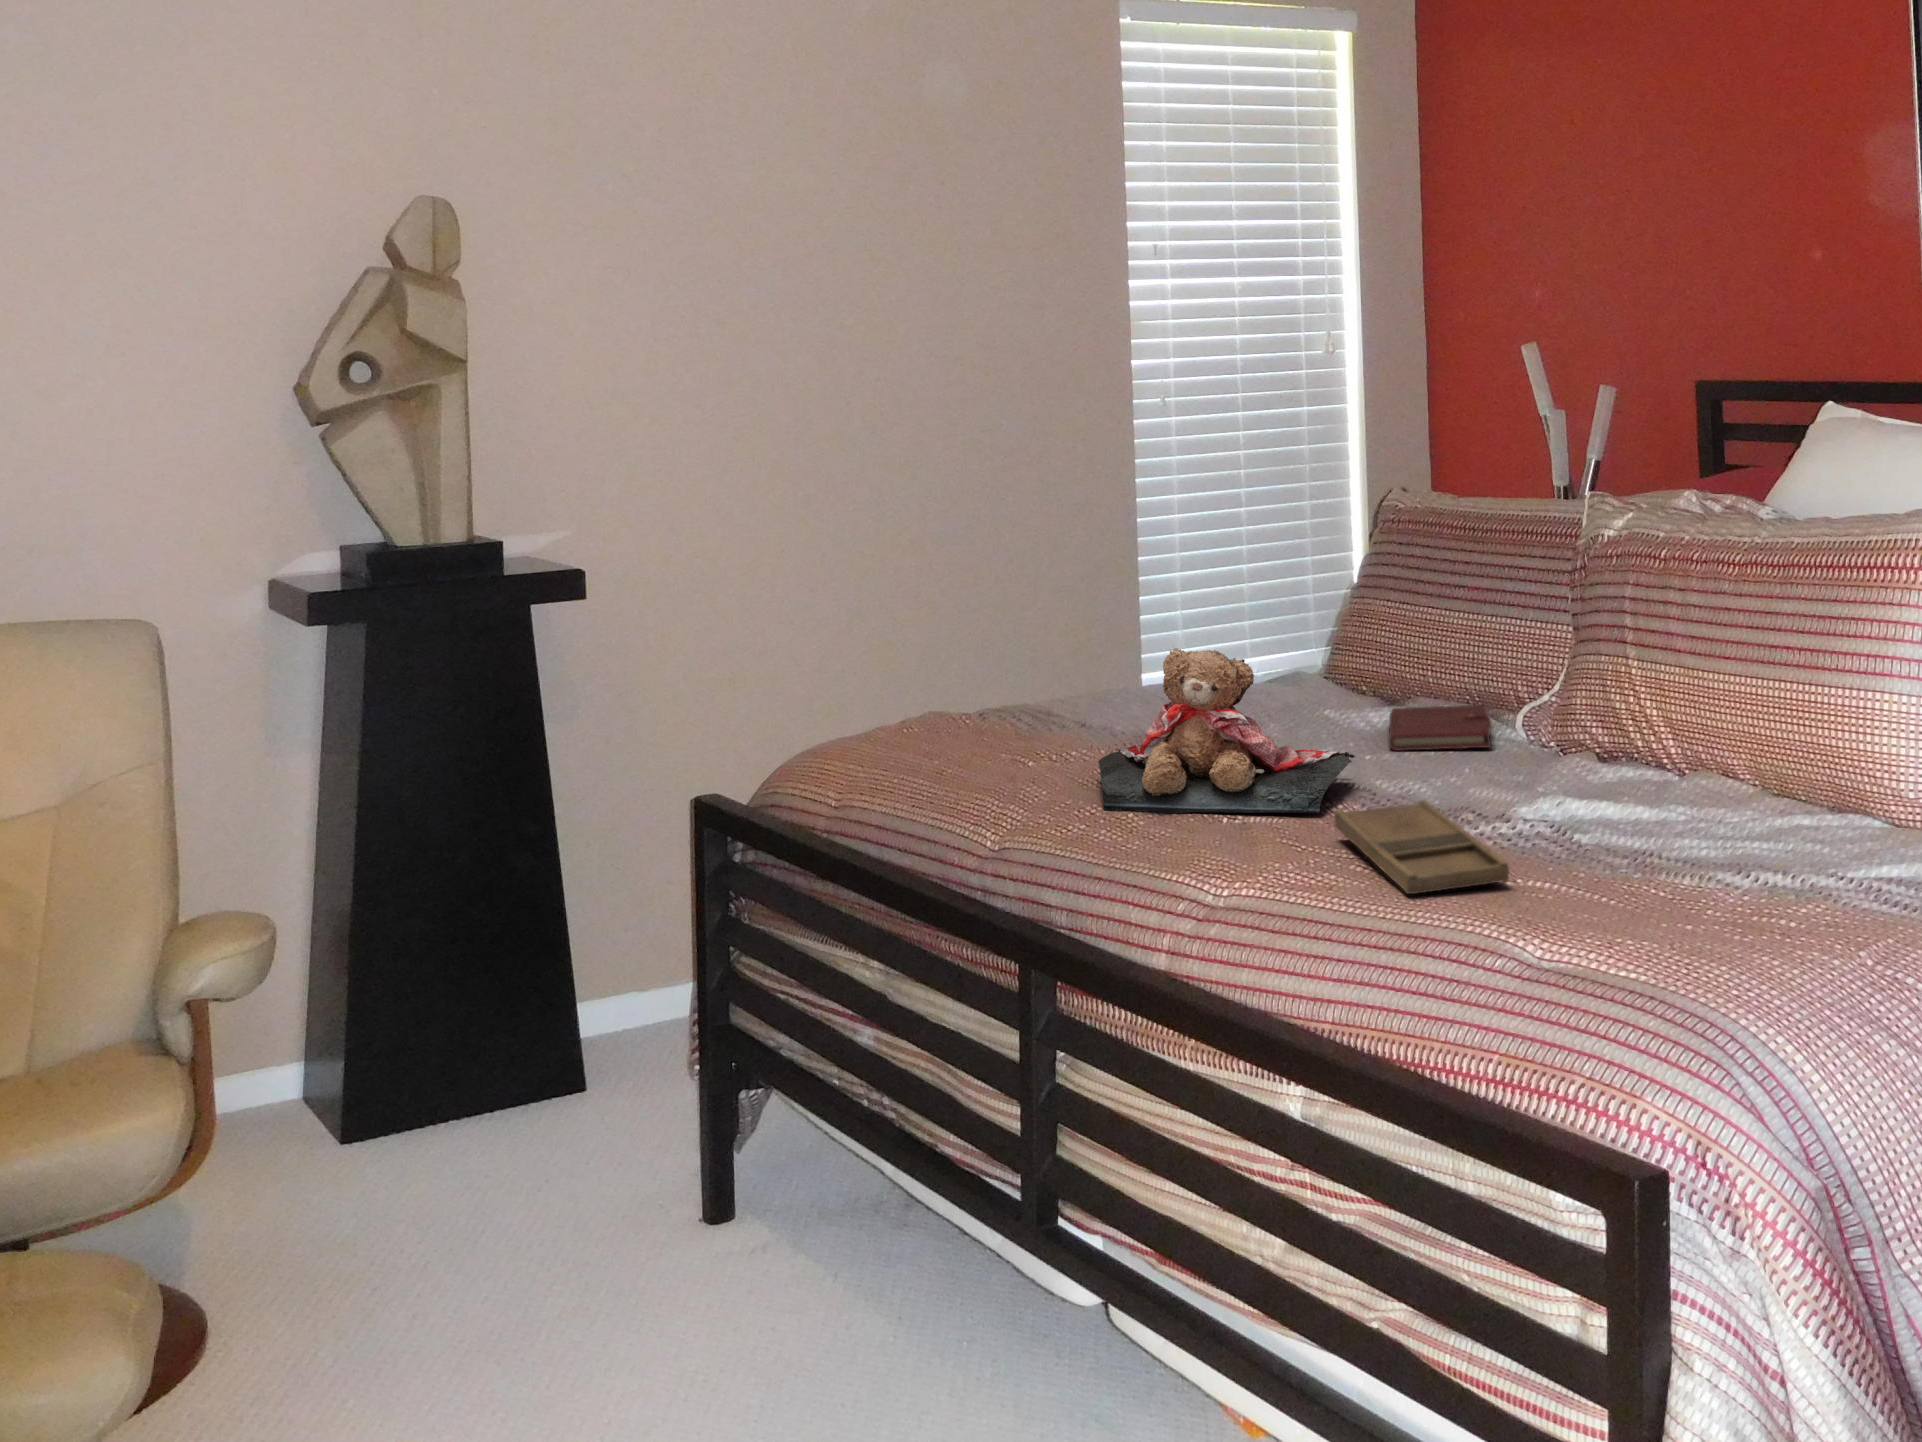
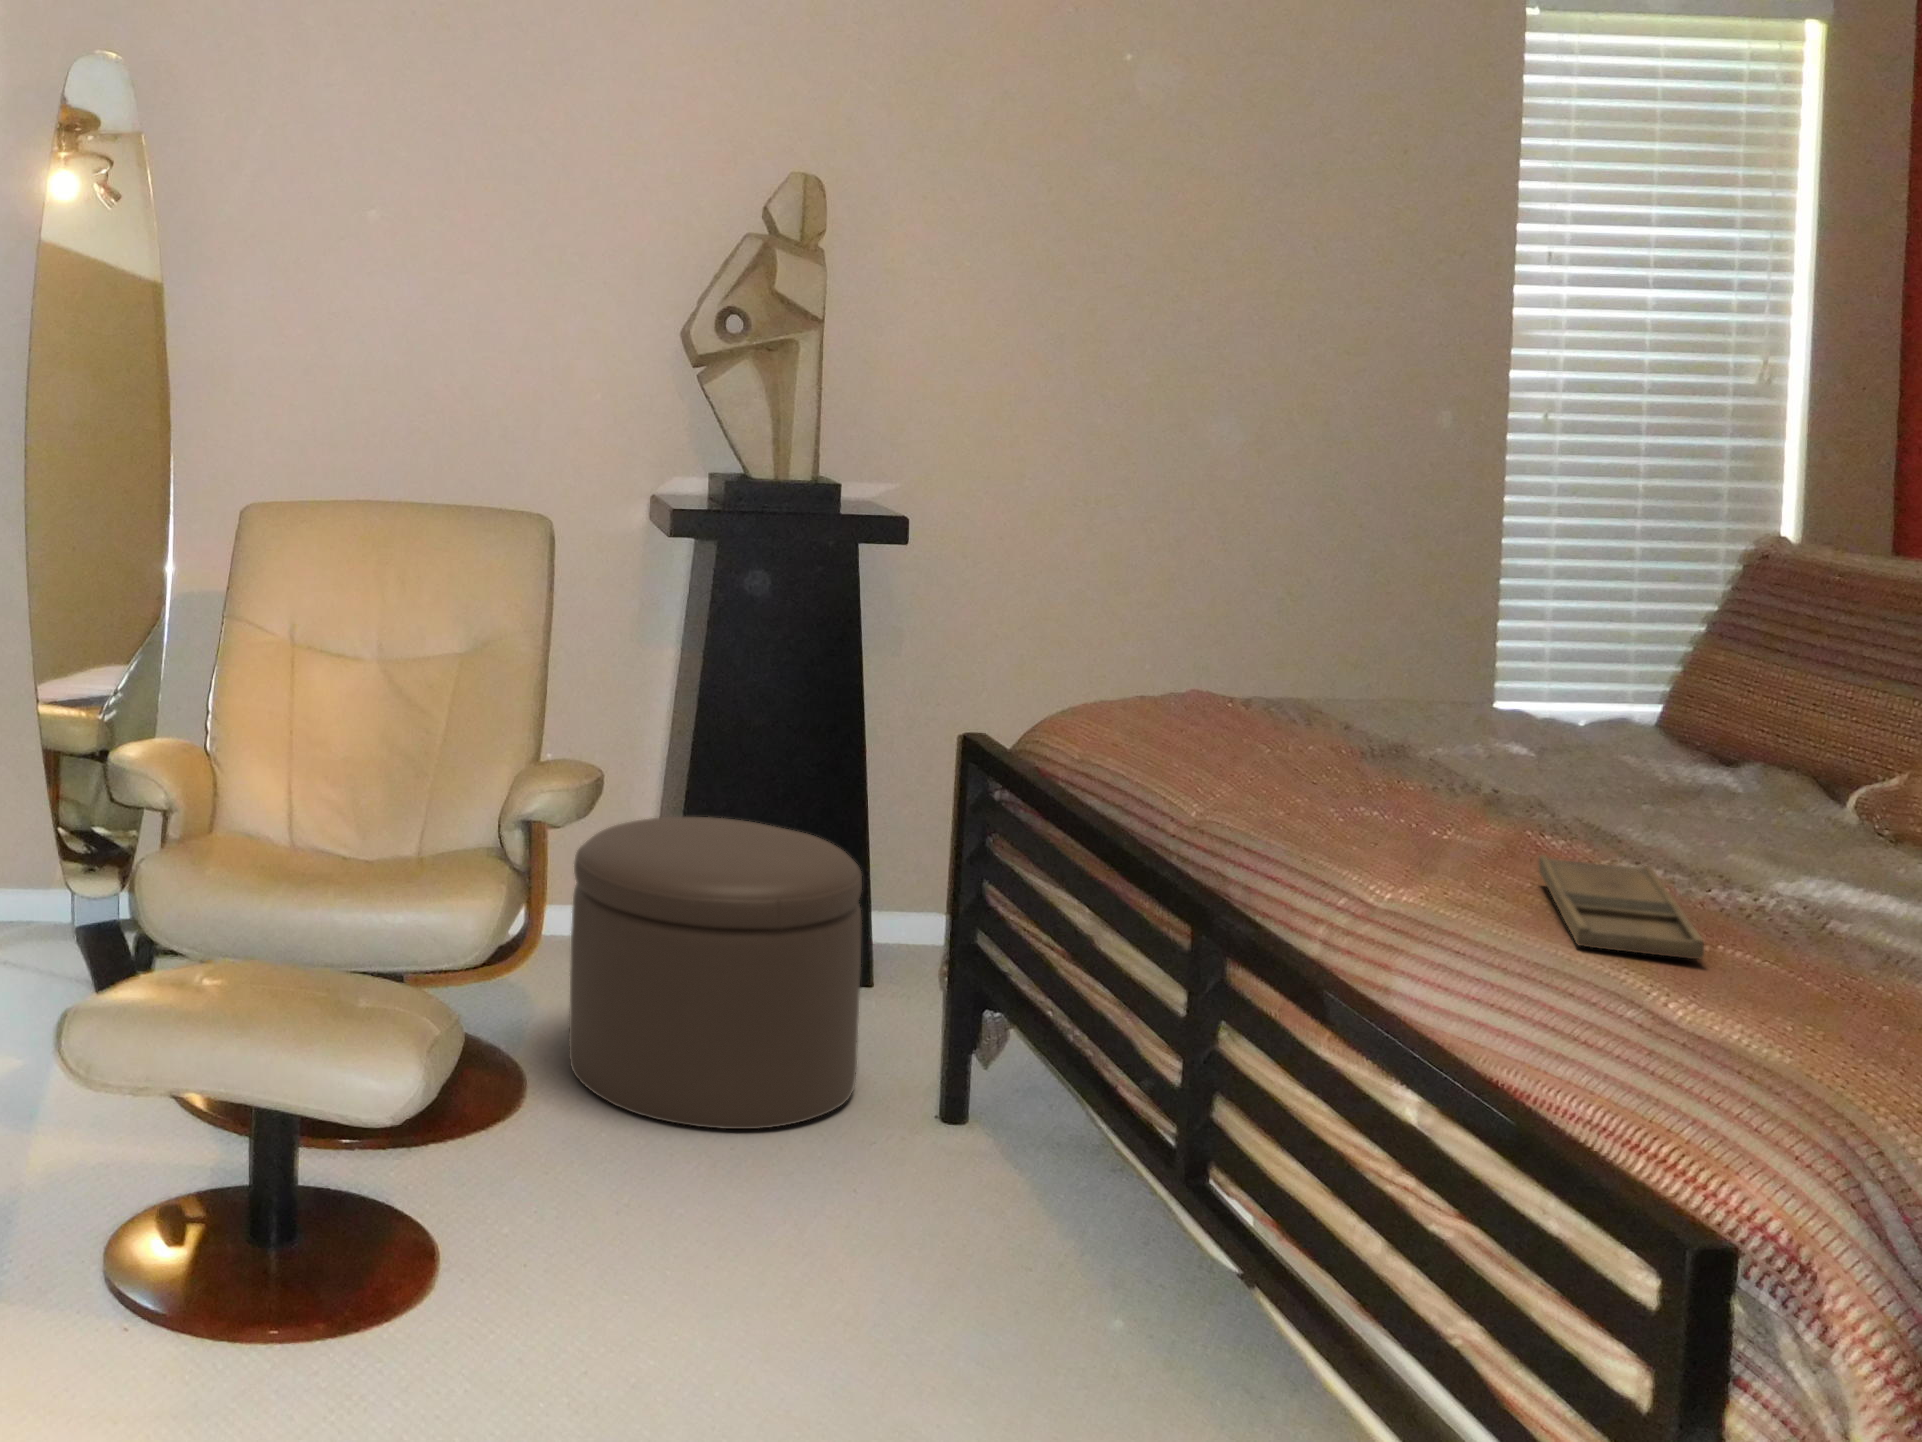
teddy bear: present [1098,648,1355,813] -> none [1310,665,1605,857]
notebook: present [1389,705,1491,751] -> none [1671,780,1818,840]
ottoman: none [219,954,602,1358] -> present [569,817,862,1129]

